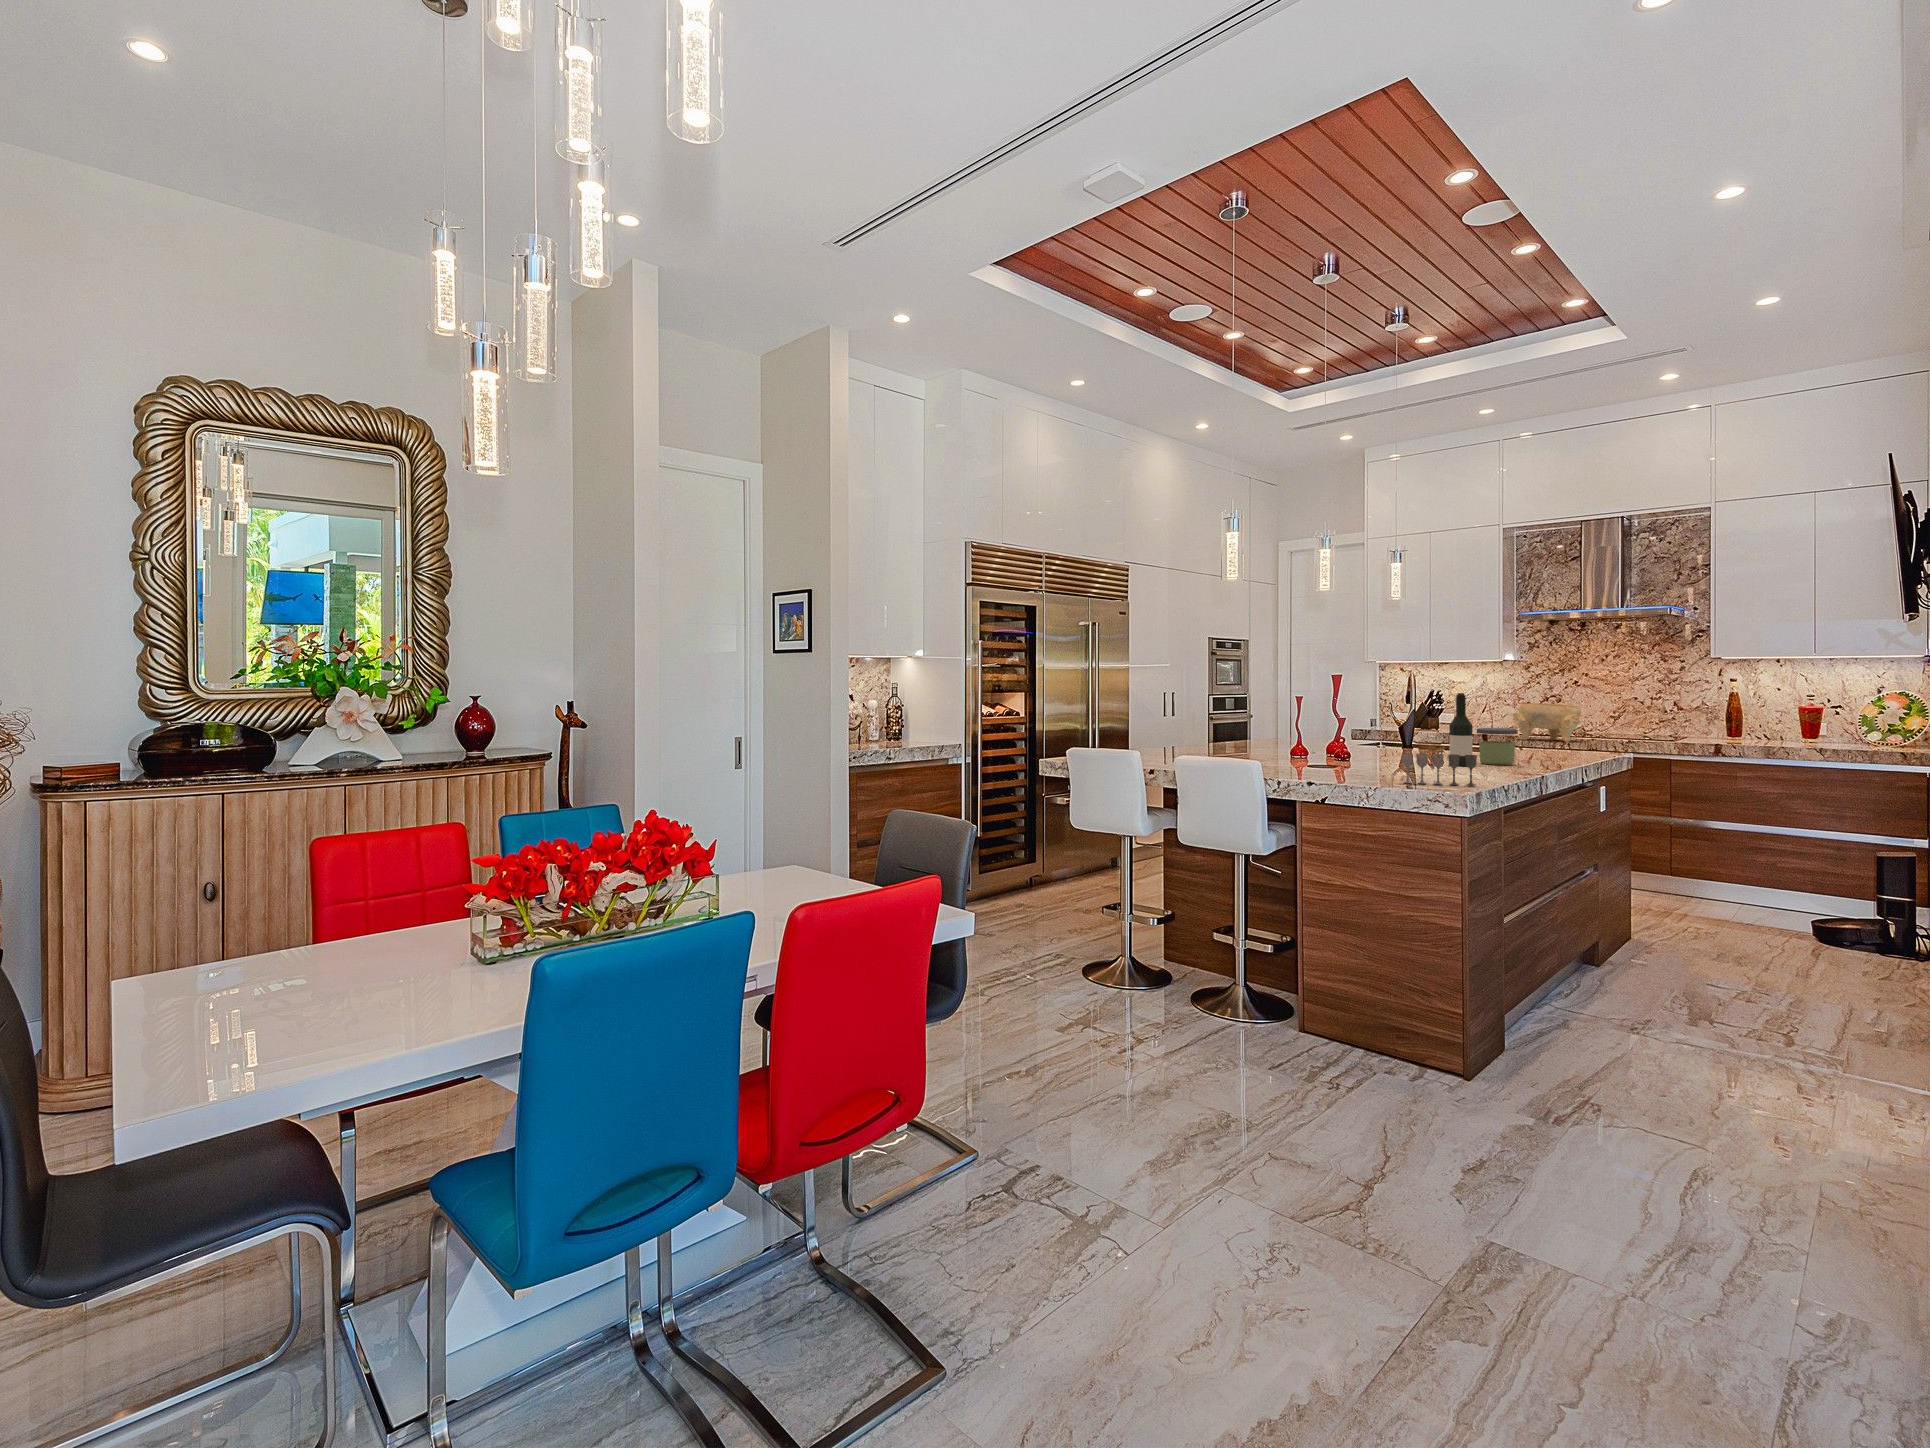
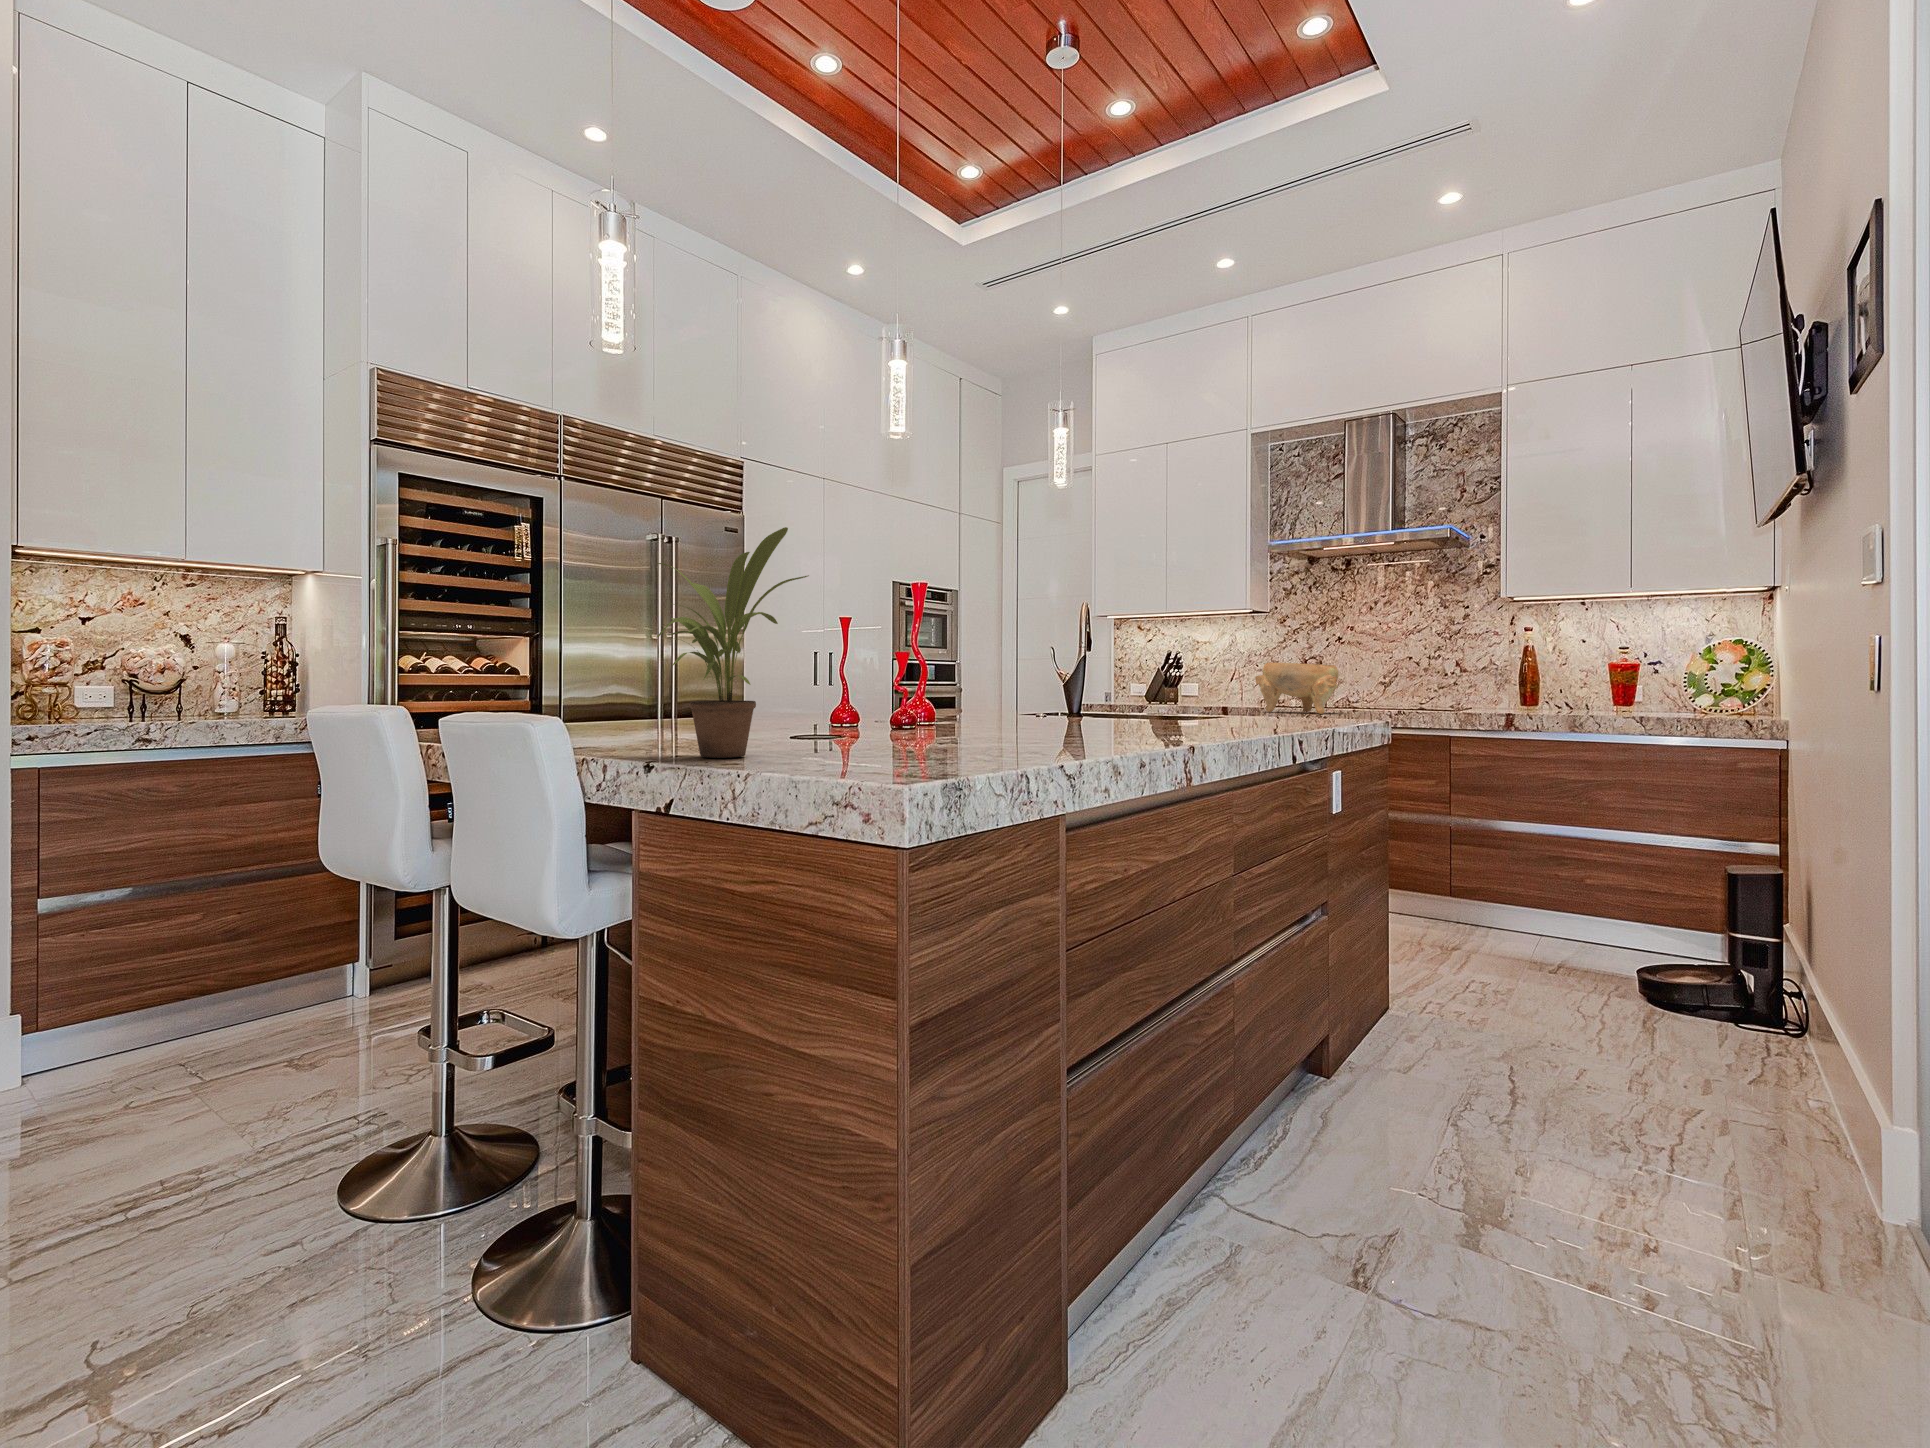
potted plant: none [1300,679,1382,777] -> present [657,527,809,758]
wine bottle: present [1449,693,1473,766] -> none [1062,603,1099,738]
jar: present [1477,728,1518,765] -> none [1119,672,1185,737]
wine glass: present [1402,753,1477,786] -> none [801,696,962,775]

